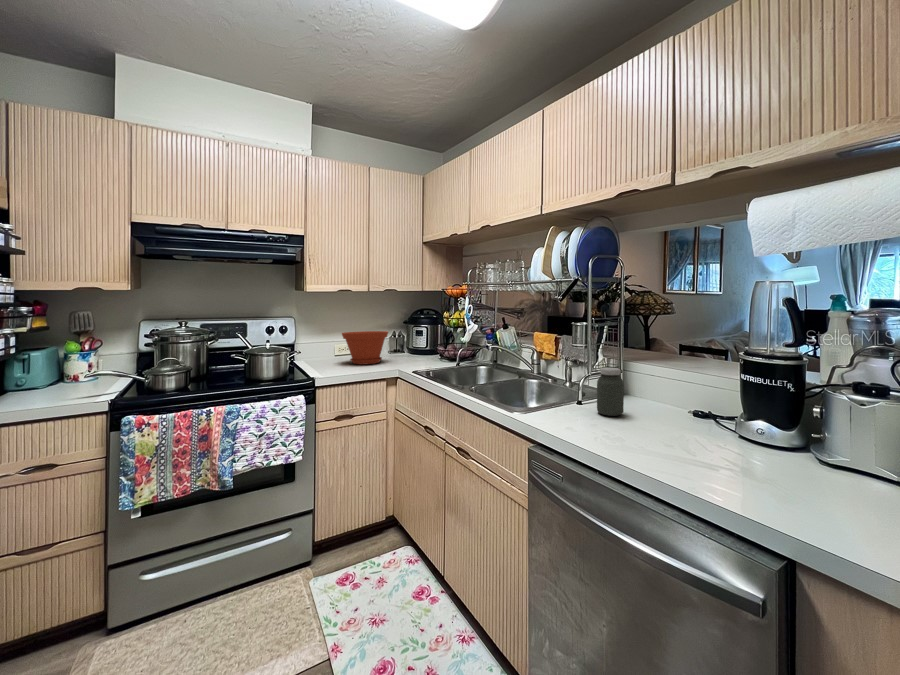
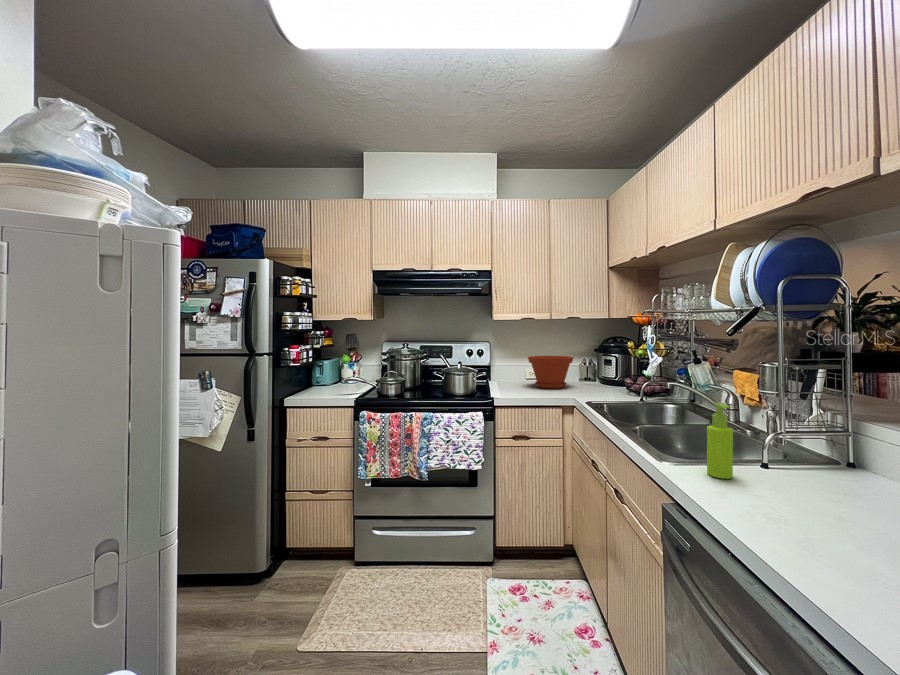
soap dispenser: none [544,357,563,422] -> present [707,402,733,479]
jar: present [597,368,624,416] -> none [792,422,834,487]

